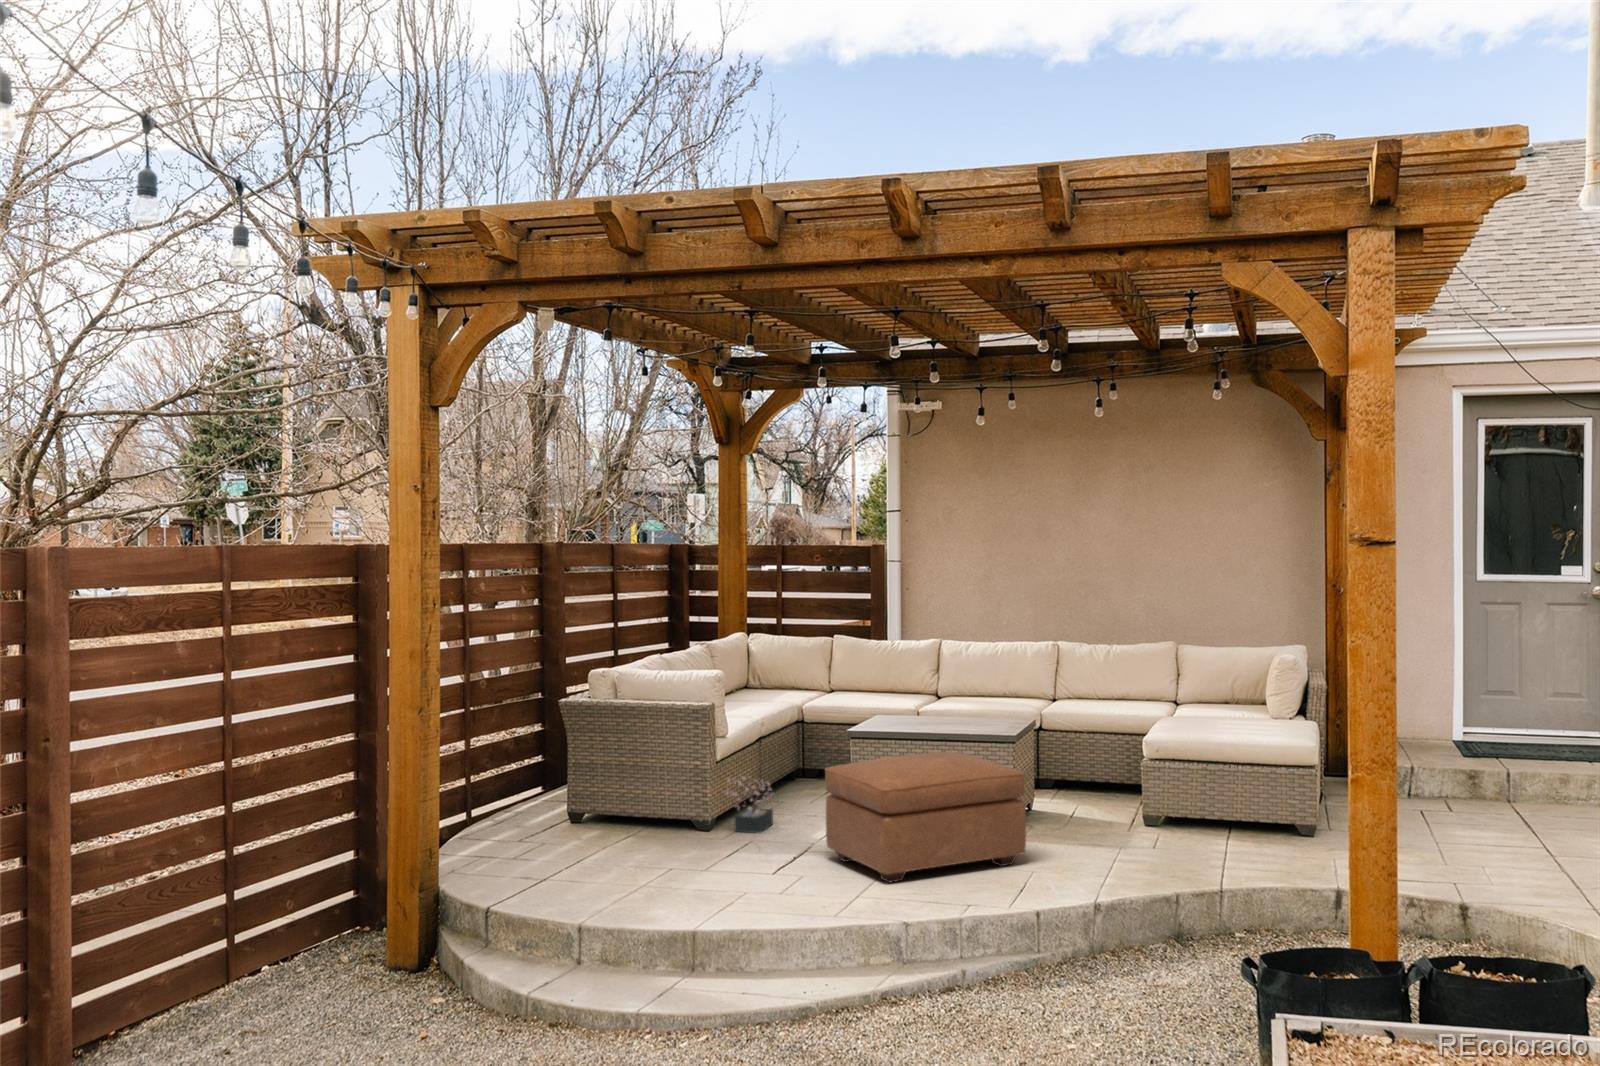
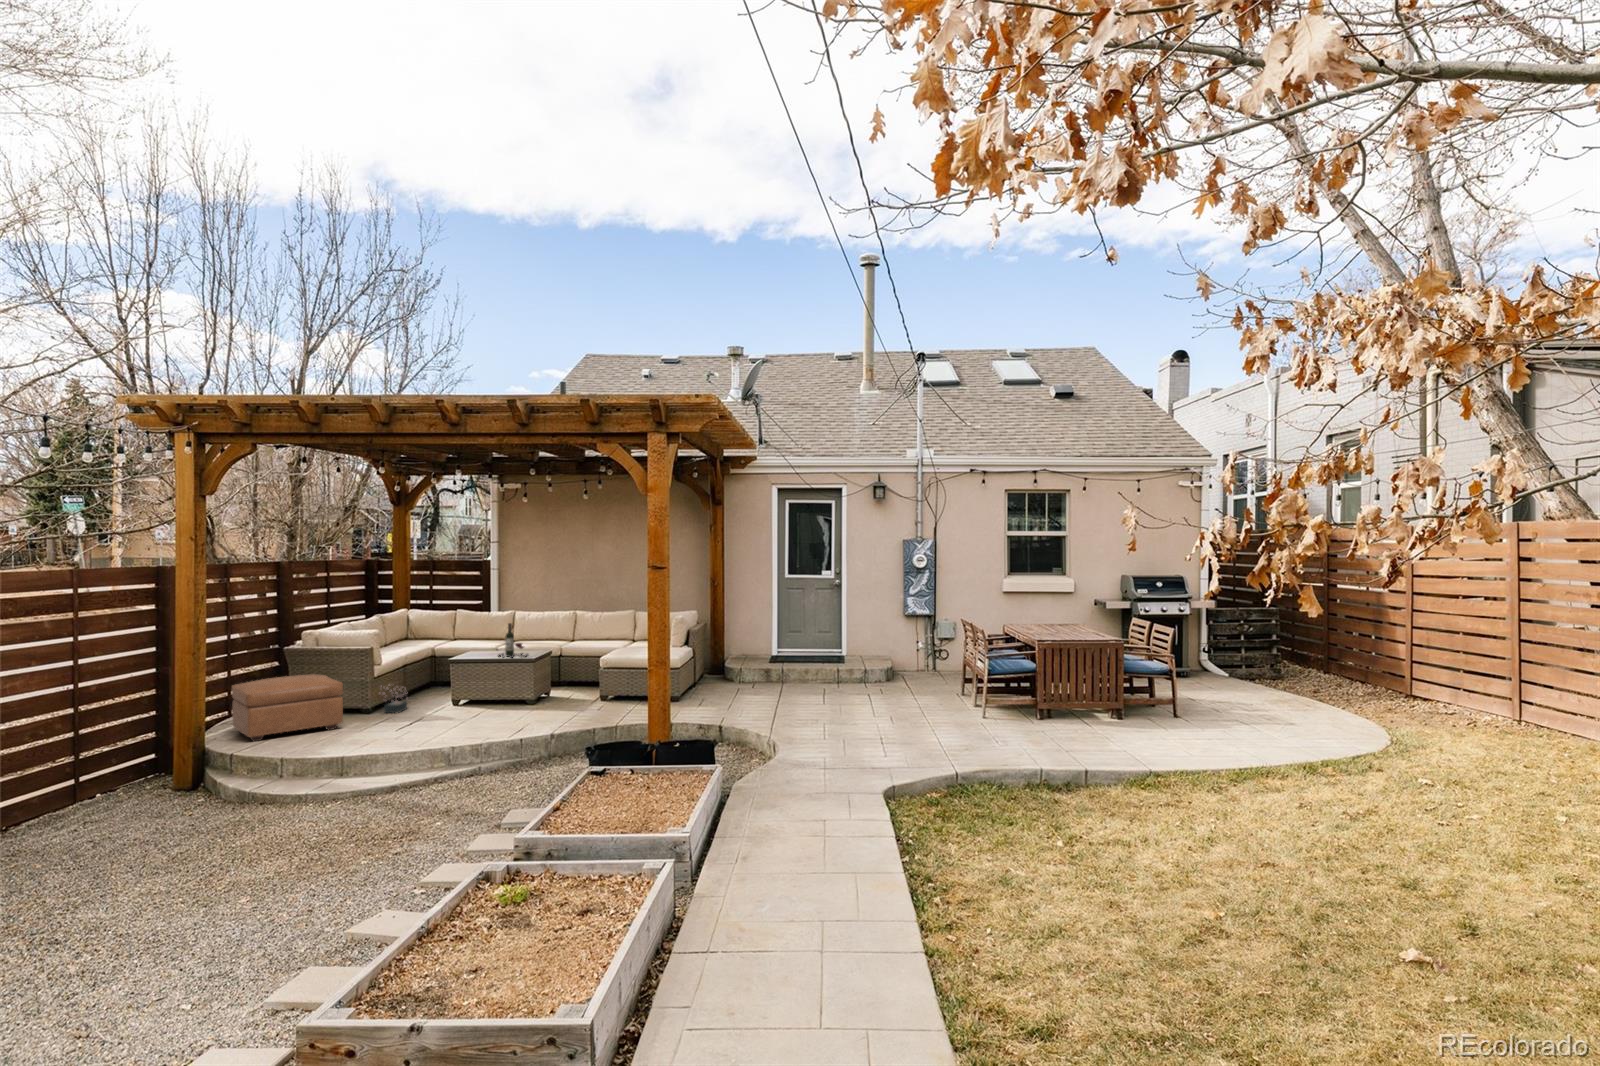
wine bottle: none [936,663,995,735] -> present [498,623,528,658]
ottoman: present [825,752,1026,882] -> present [232,674,343,741]

